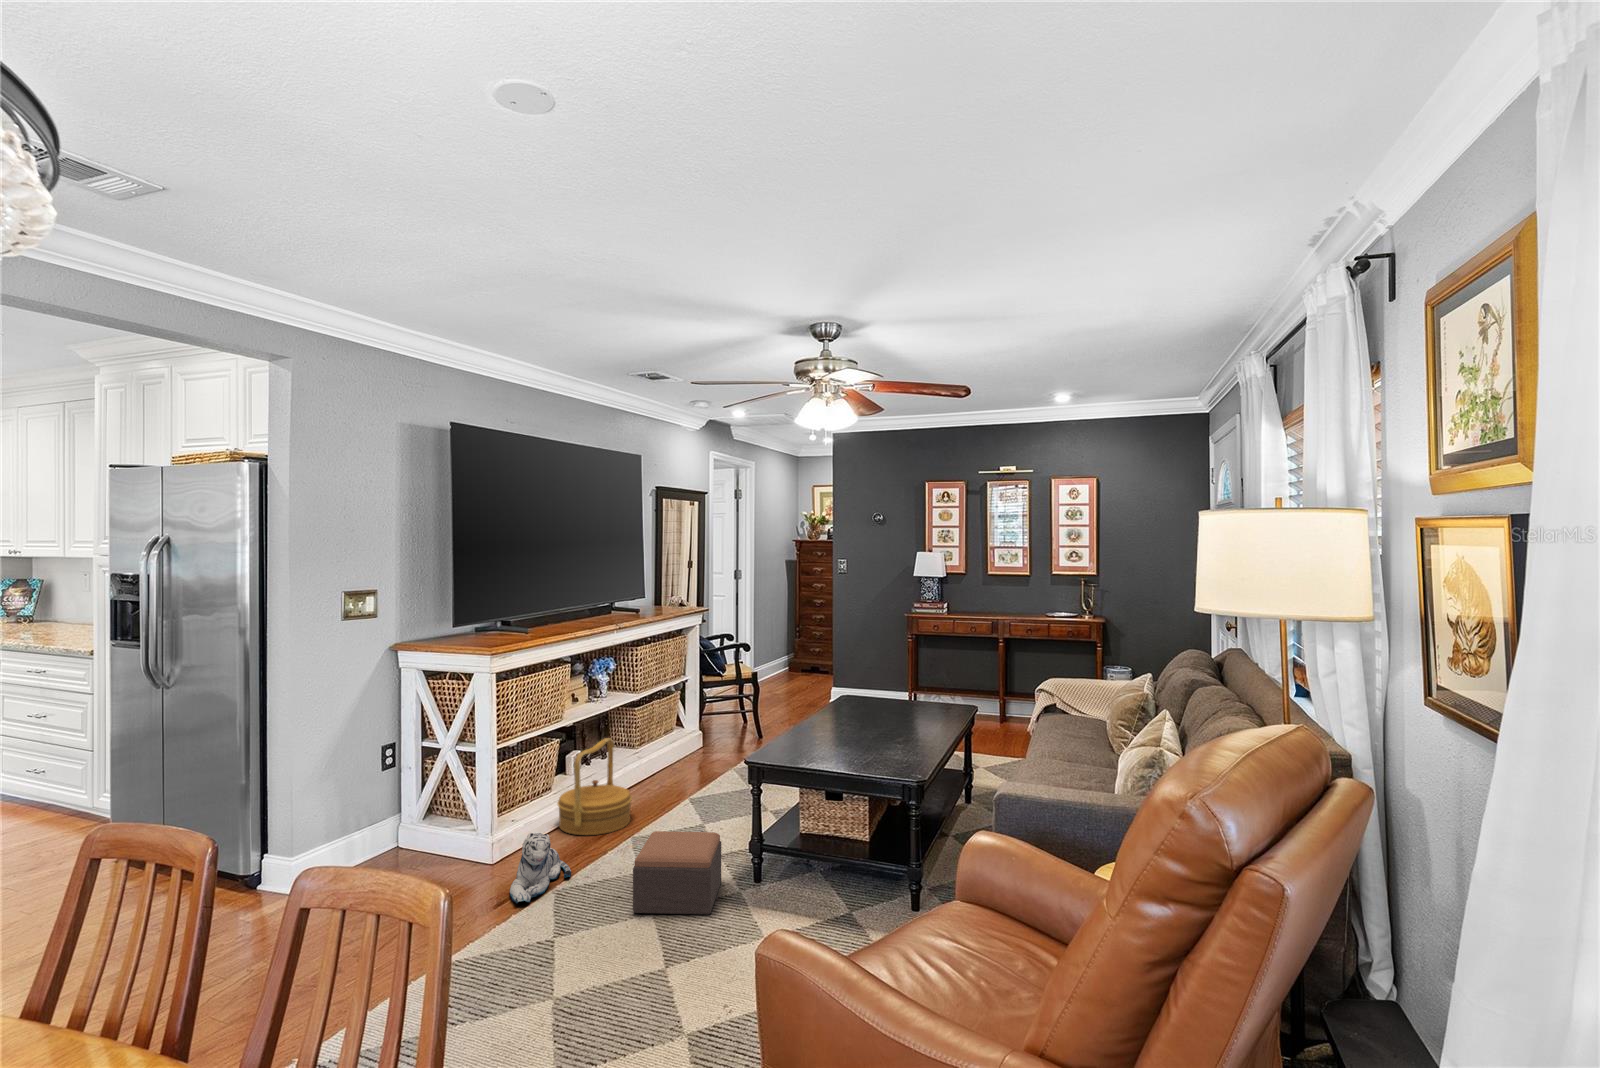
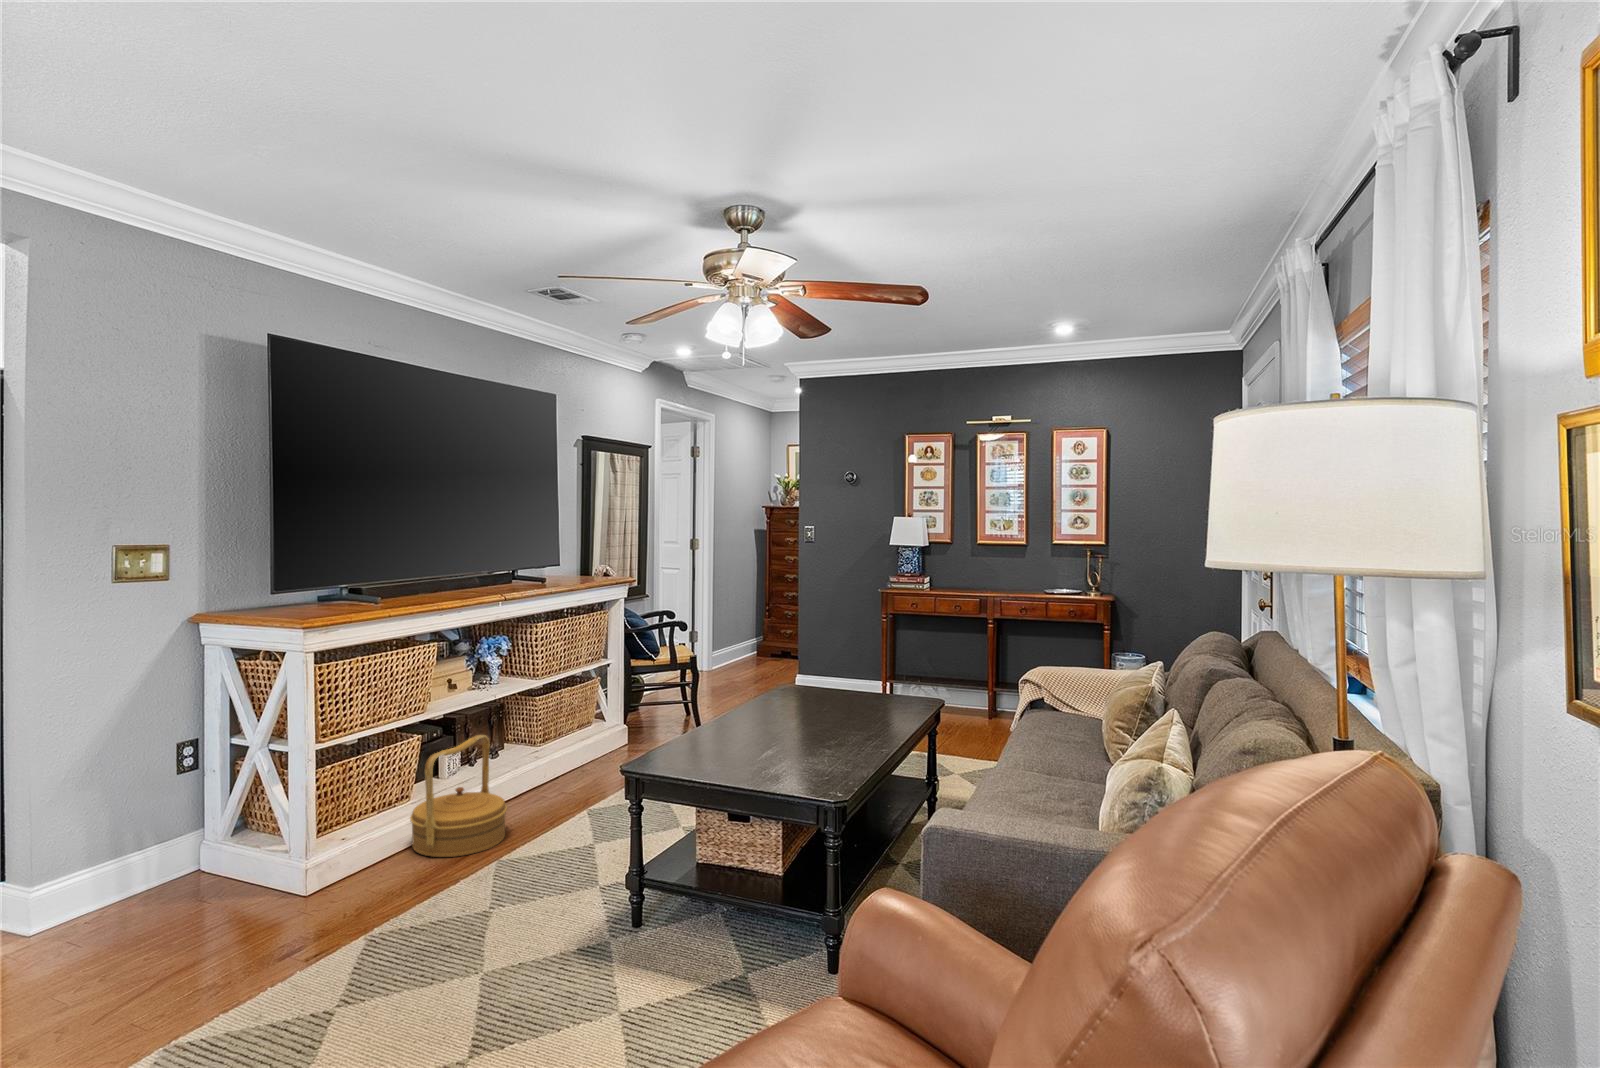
footstool: present [633,831,721,915] -> none [454,860,587,975]
plush toy: present [510,833,571,903] -> none [304,860,401,955]

